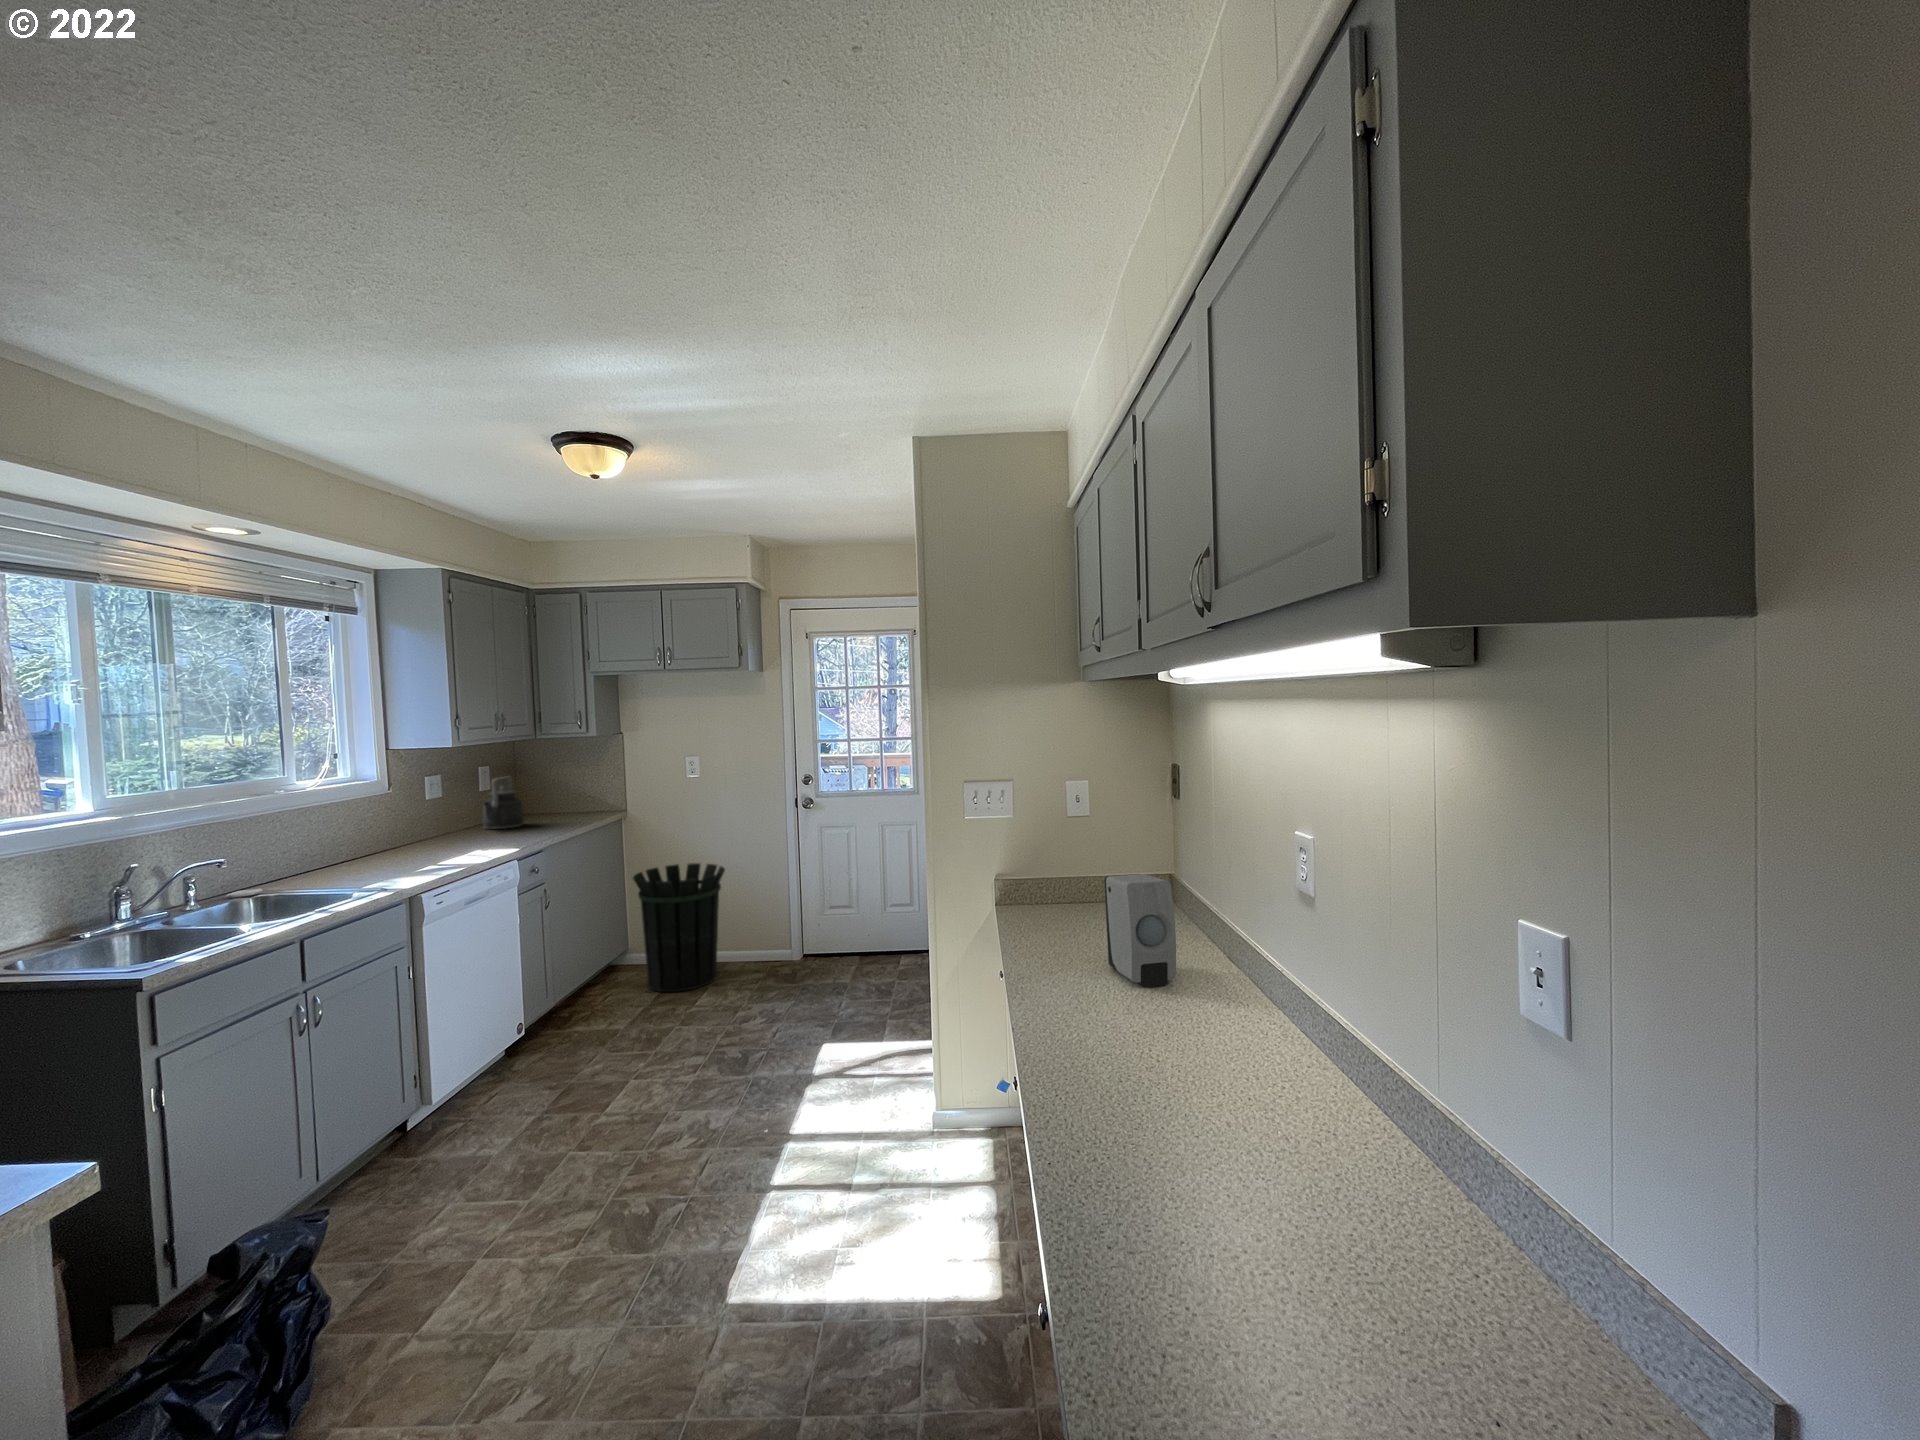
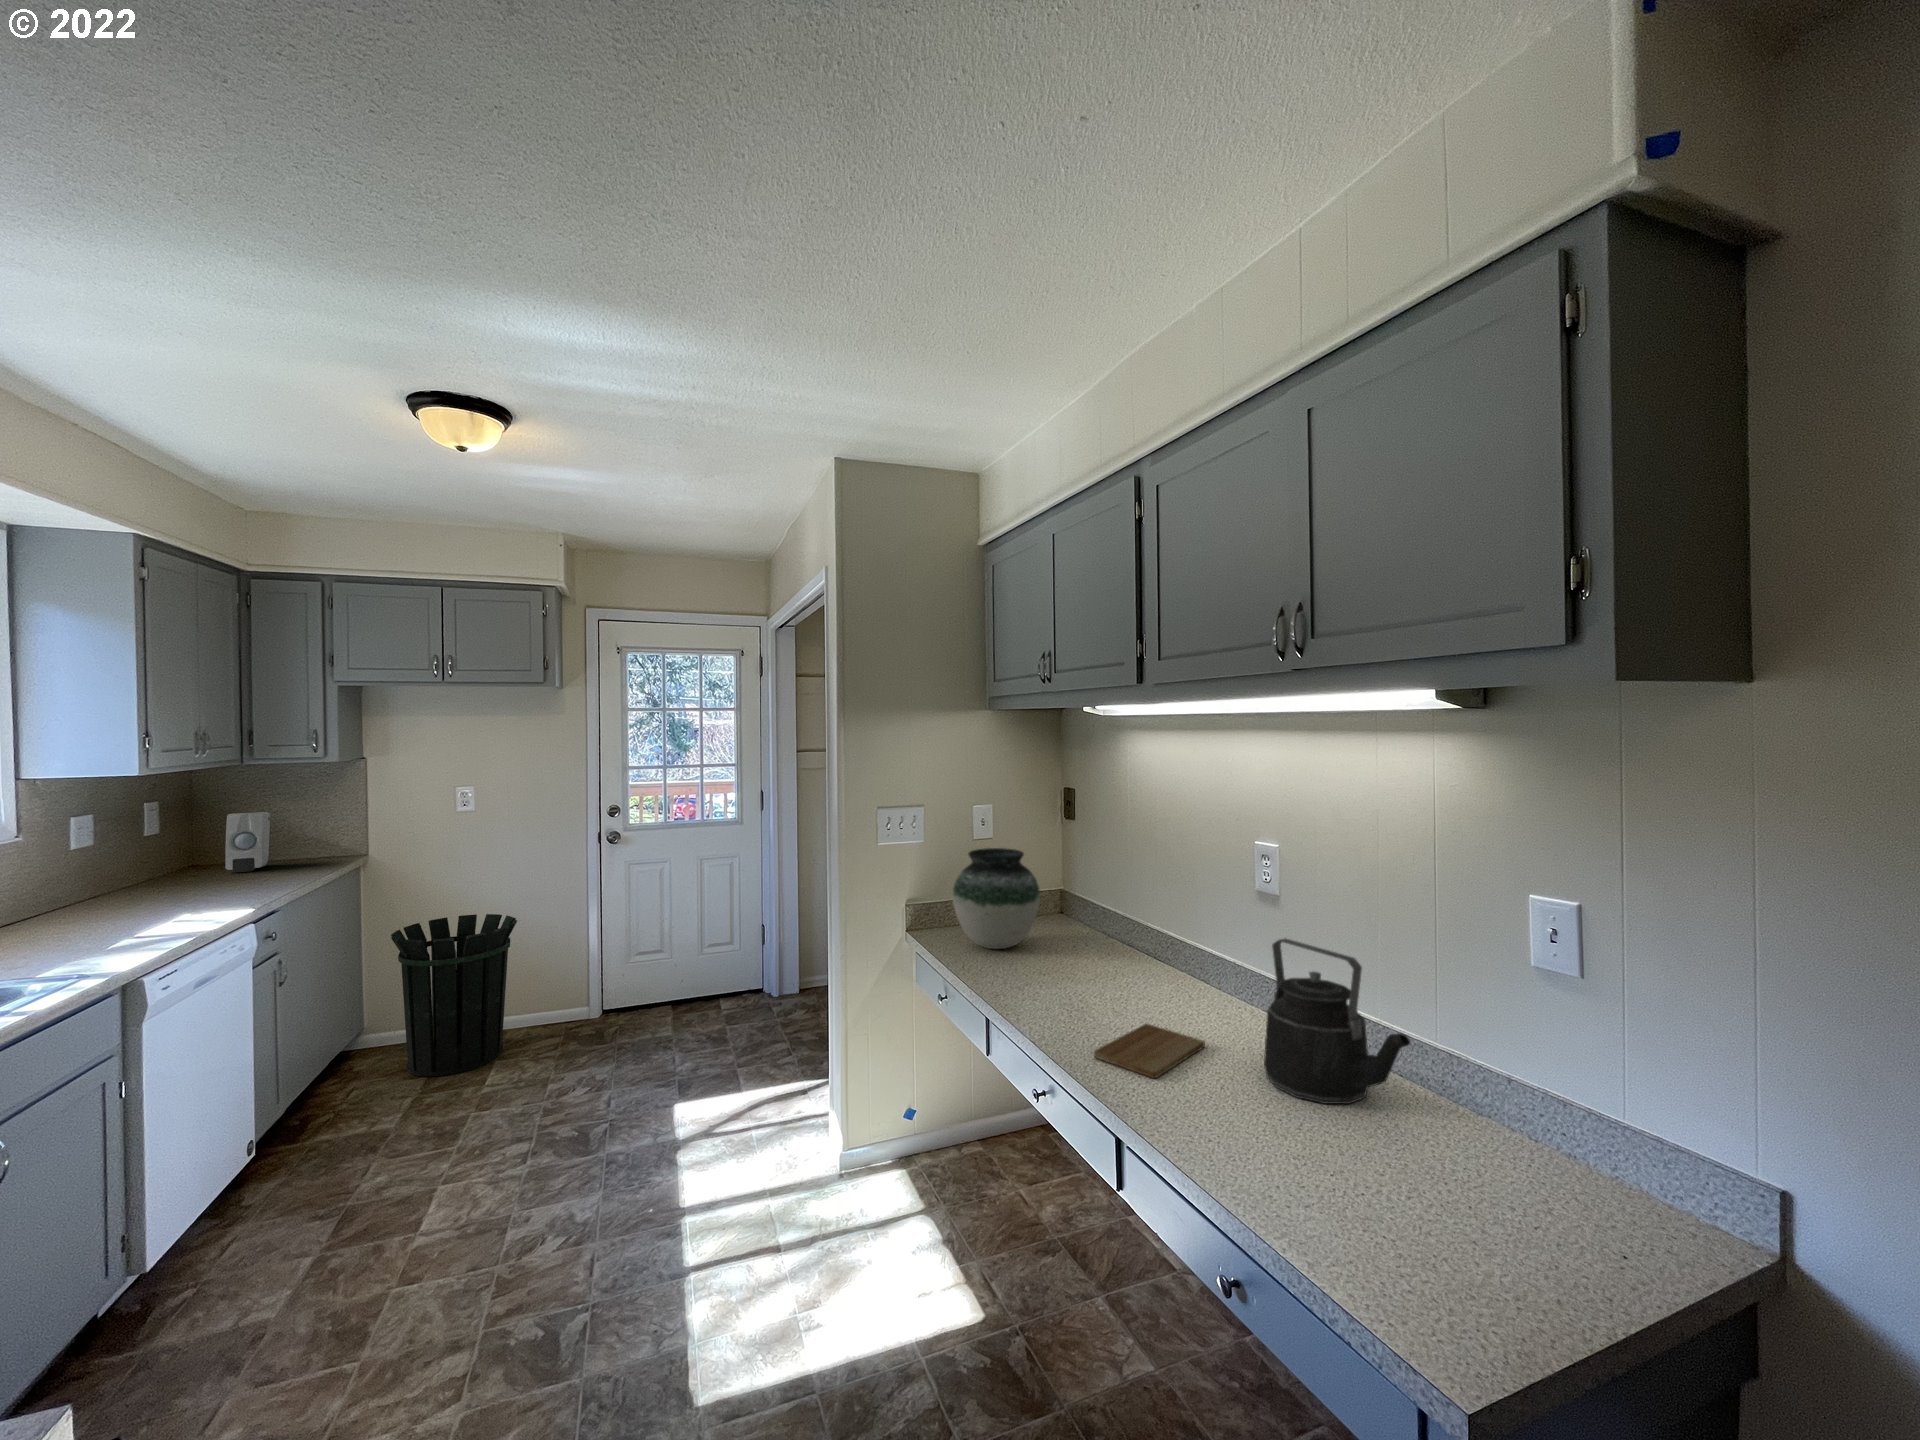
kettle: present [483,777,524,829] -> present [1264,939,1410,1104]
vase: none [1021,826,1113,931] -> present [953,848,1040,949]
soap dispenser: present [1104,874,1176,987] -> present [225,812,270,872]
cutting board: none [1052,1025,1186,1084] -> present [1094,1024,1205,1078]

